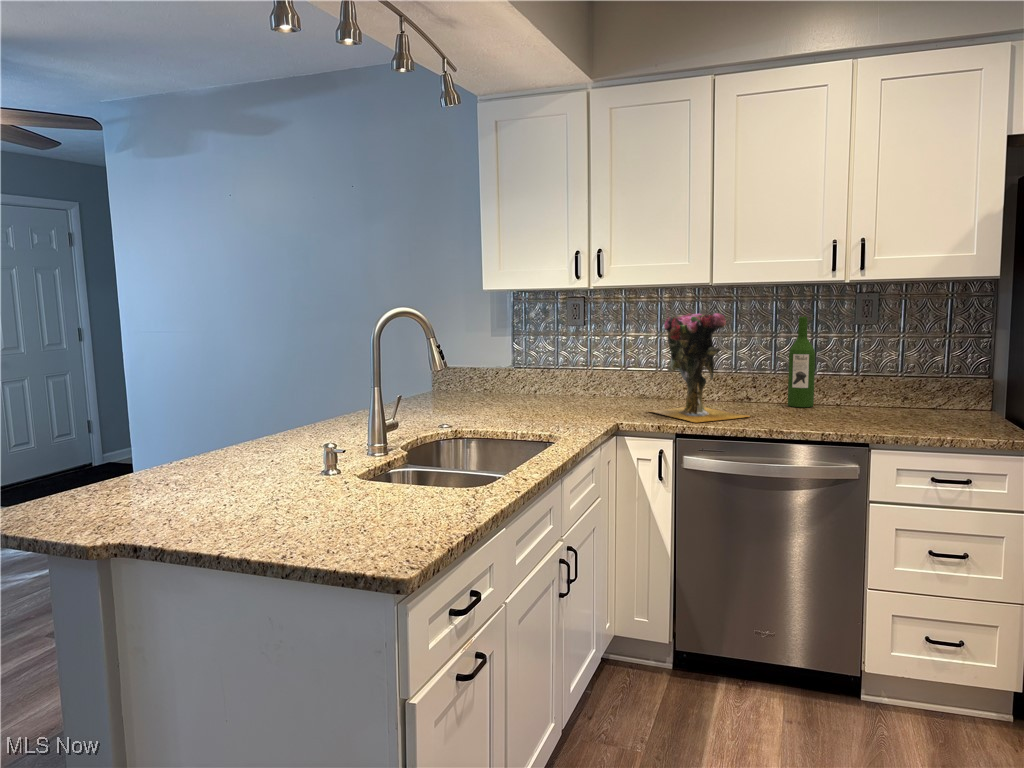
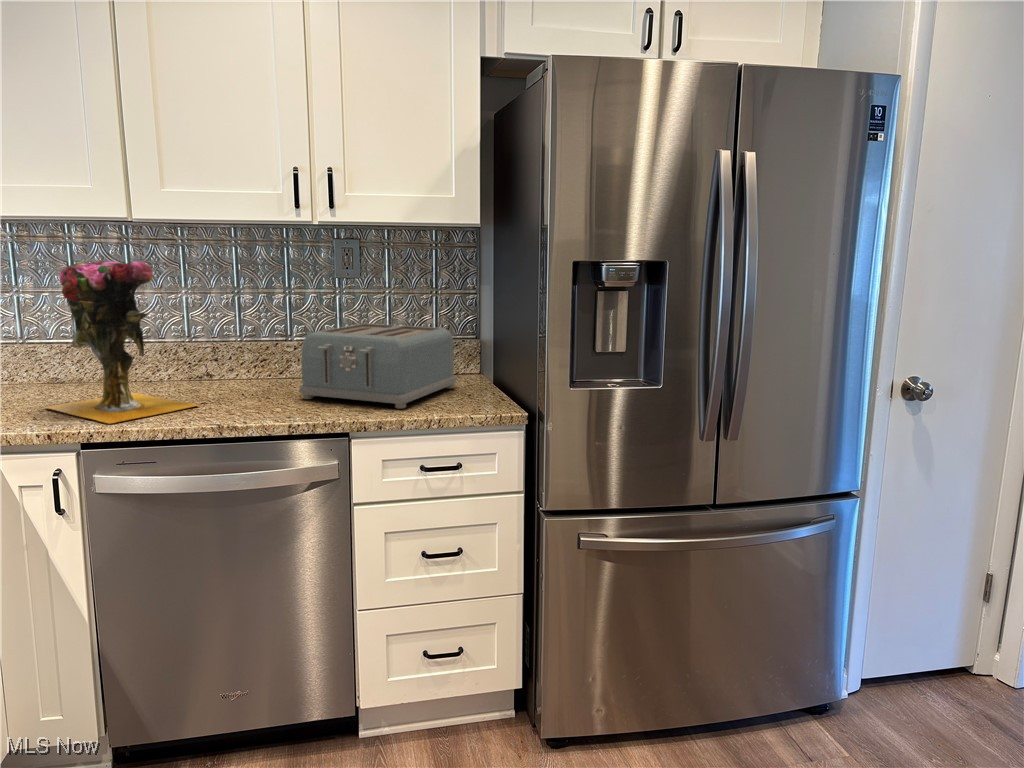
wine bottle: present [788,317,815,407] -> none [256,268,291,384]
toaster: none [826,361,967,429] -> present [299,323,456,409]

